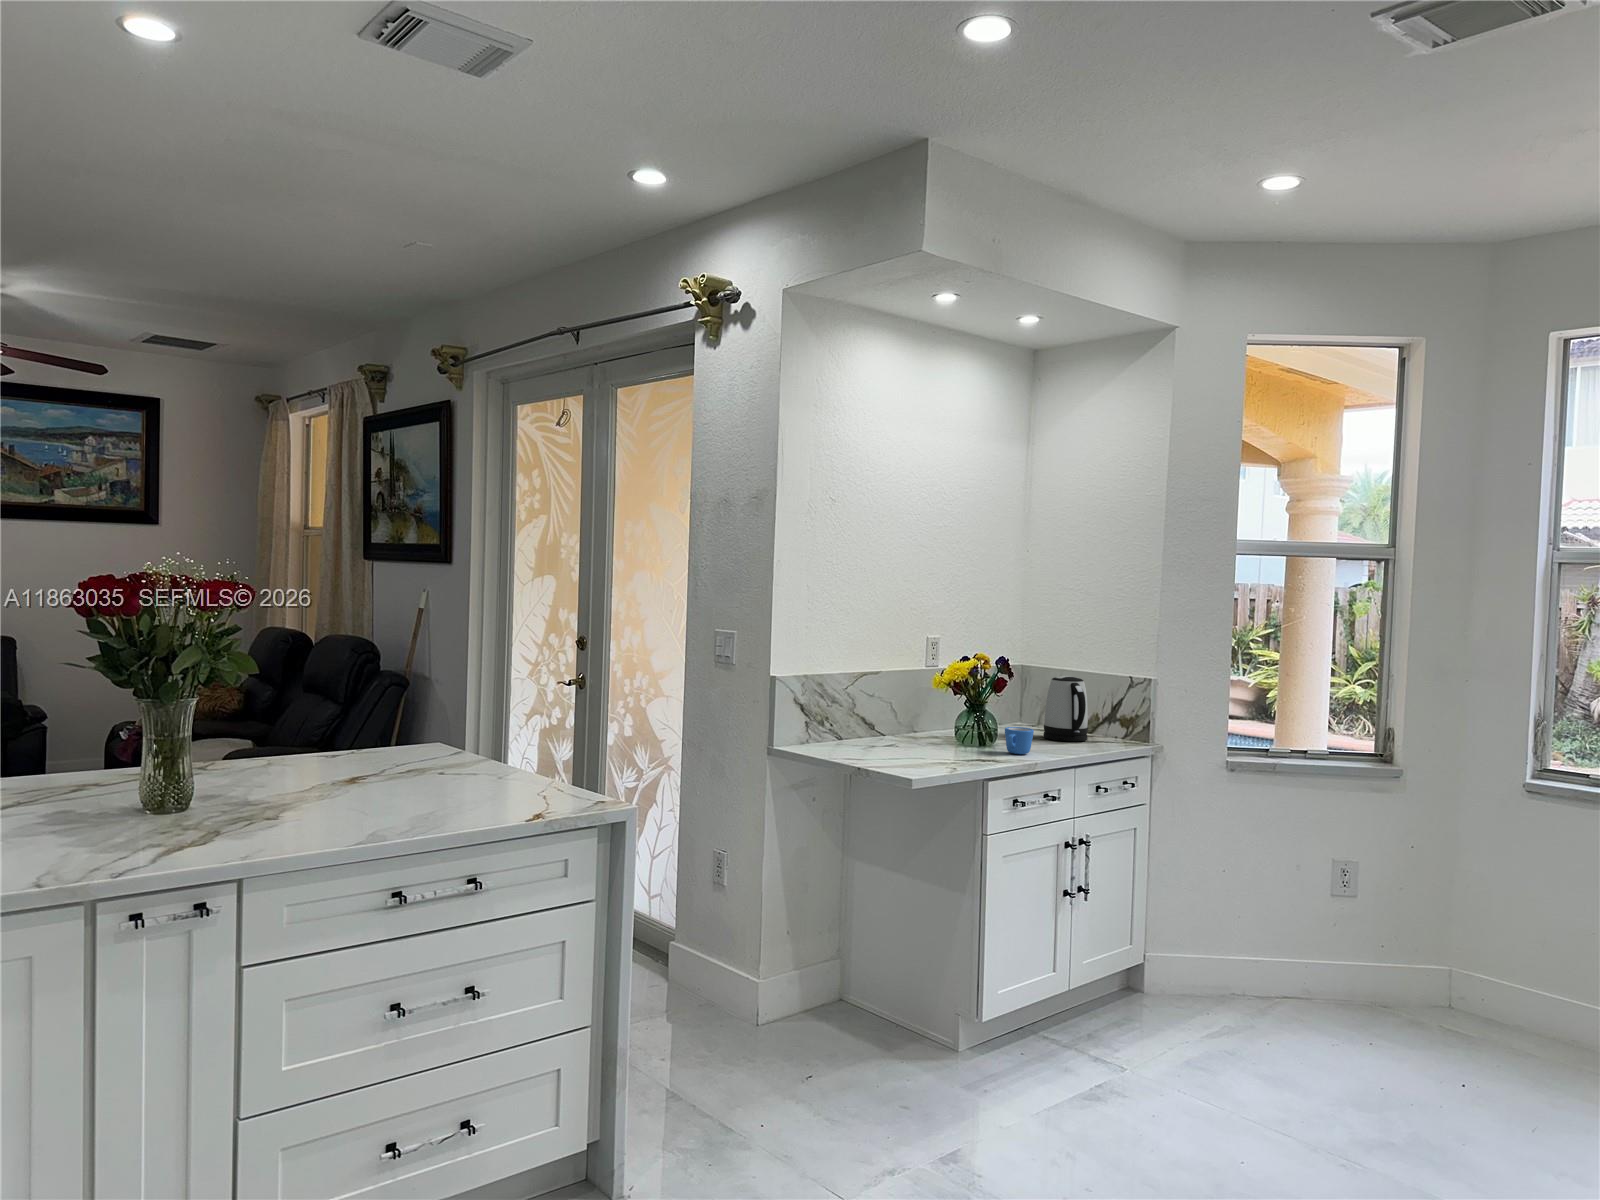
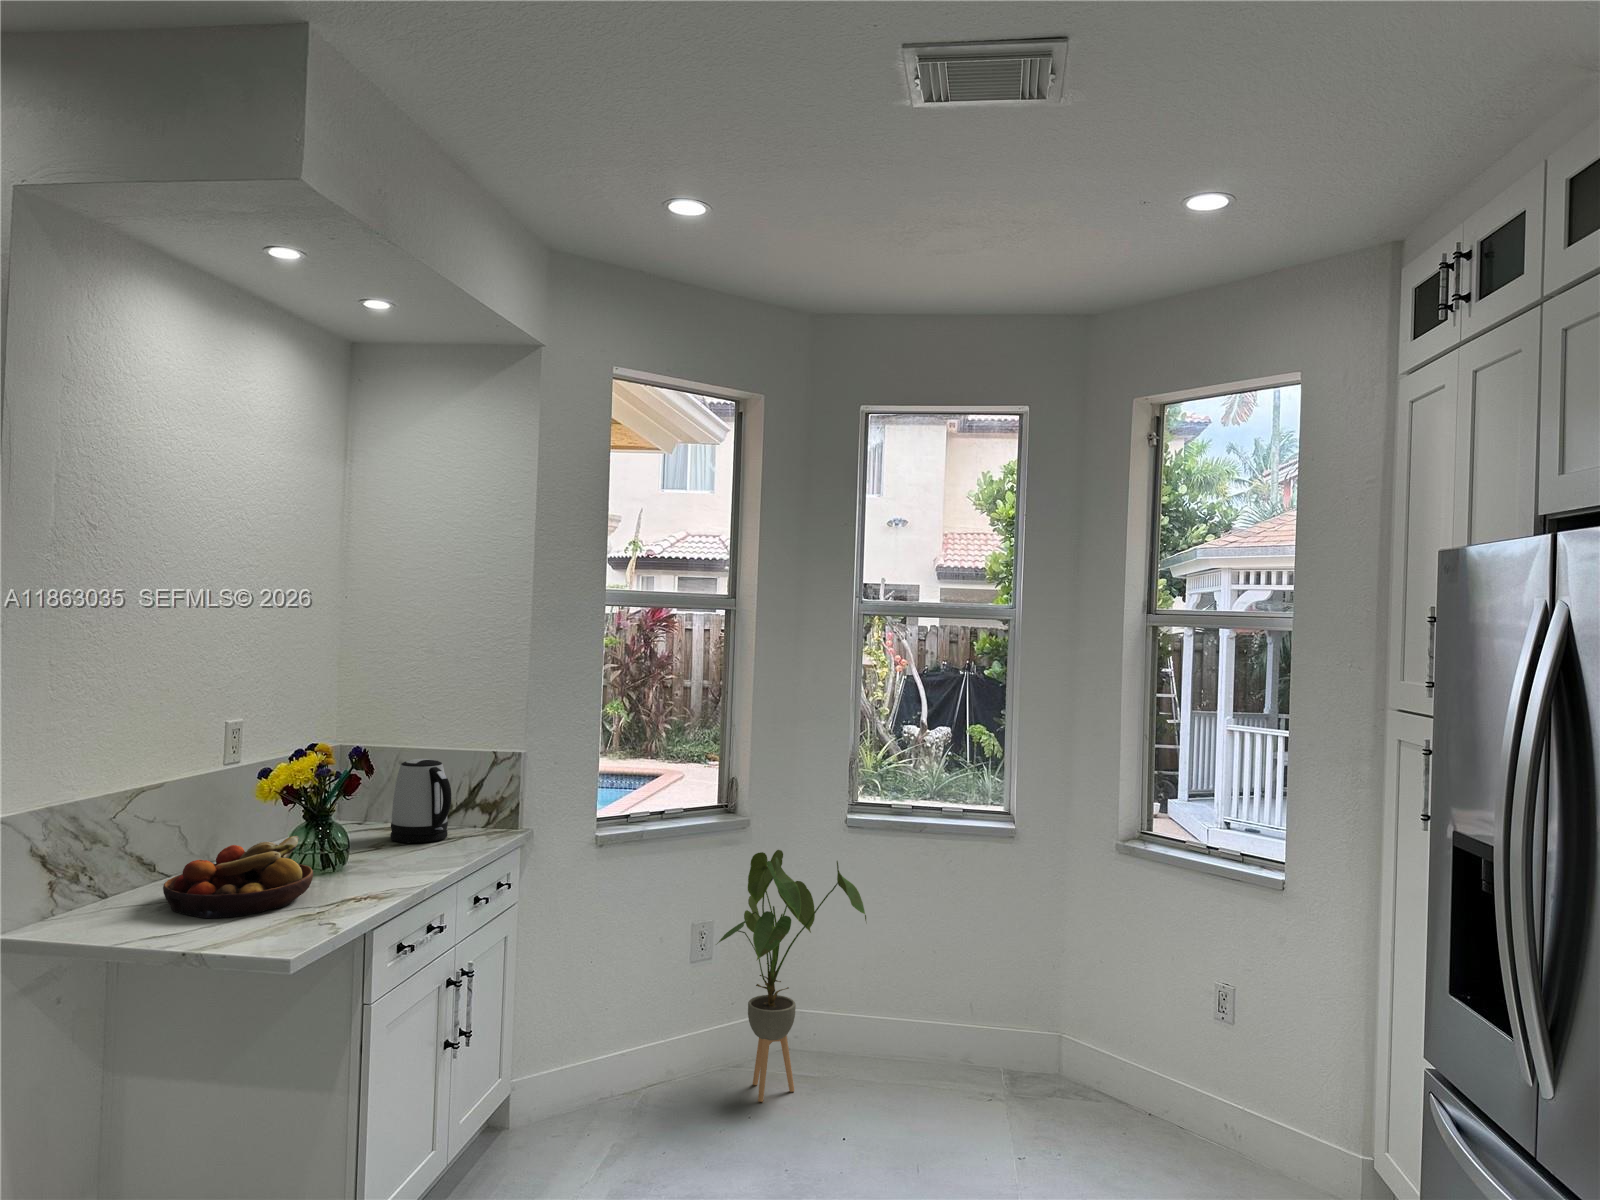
fruit bowl: none [866,714,958,758] -> present [163,836,313,918]
mug: present [1005,727,1034,754] -> none [370,839,410,877]
house plant: none [1345,800,1520,1041] -> present [717,850,866,1102]

